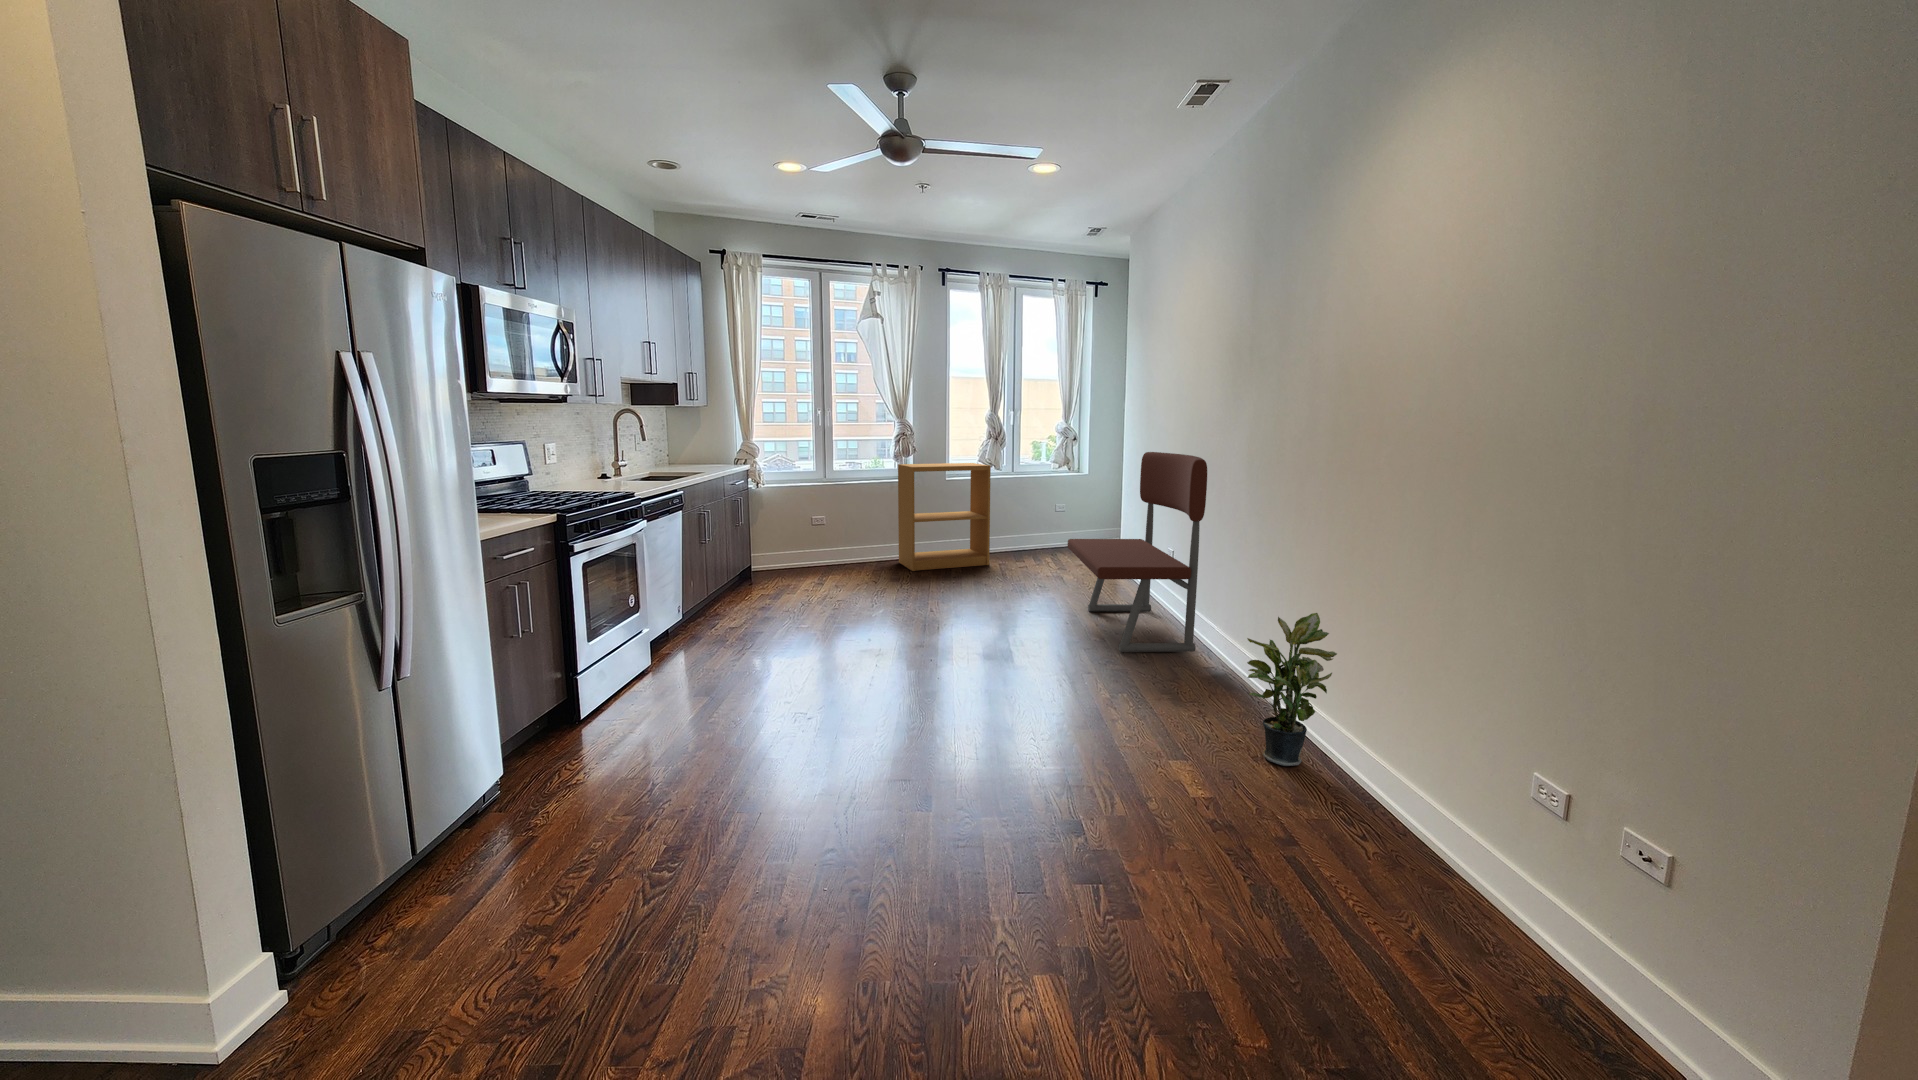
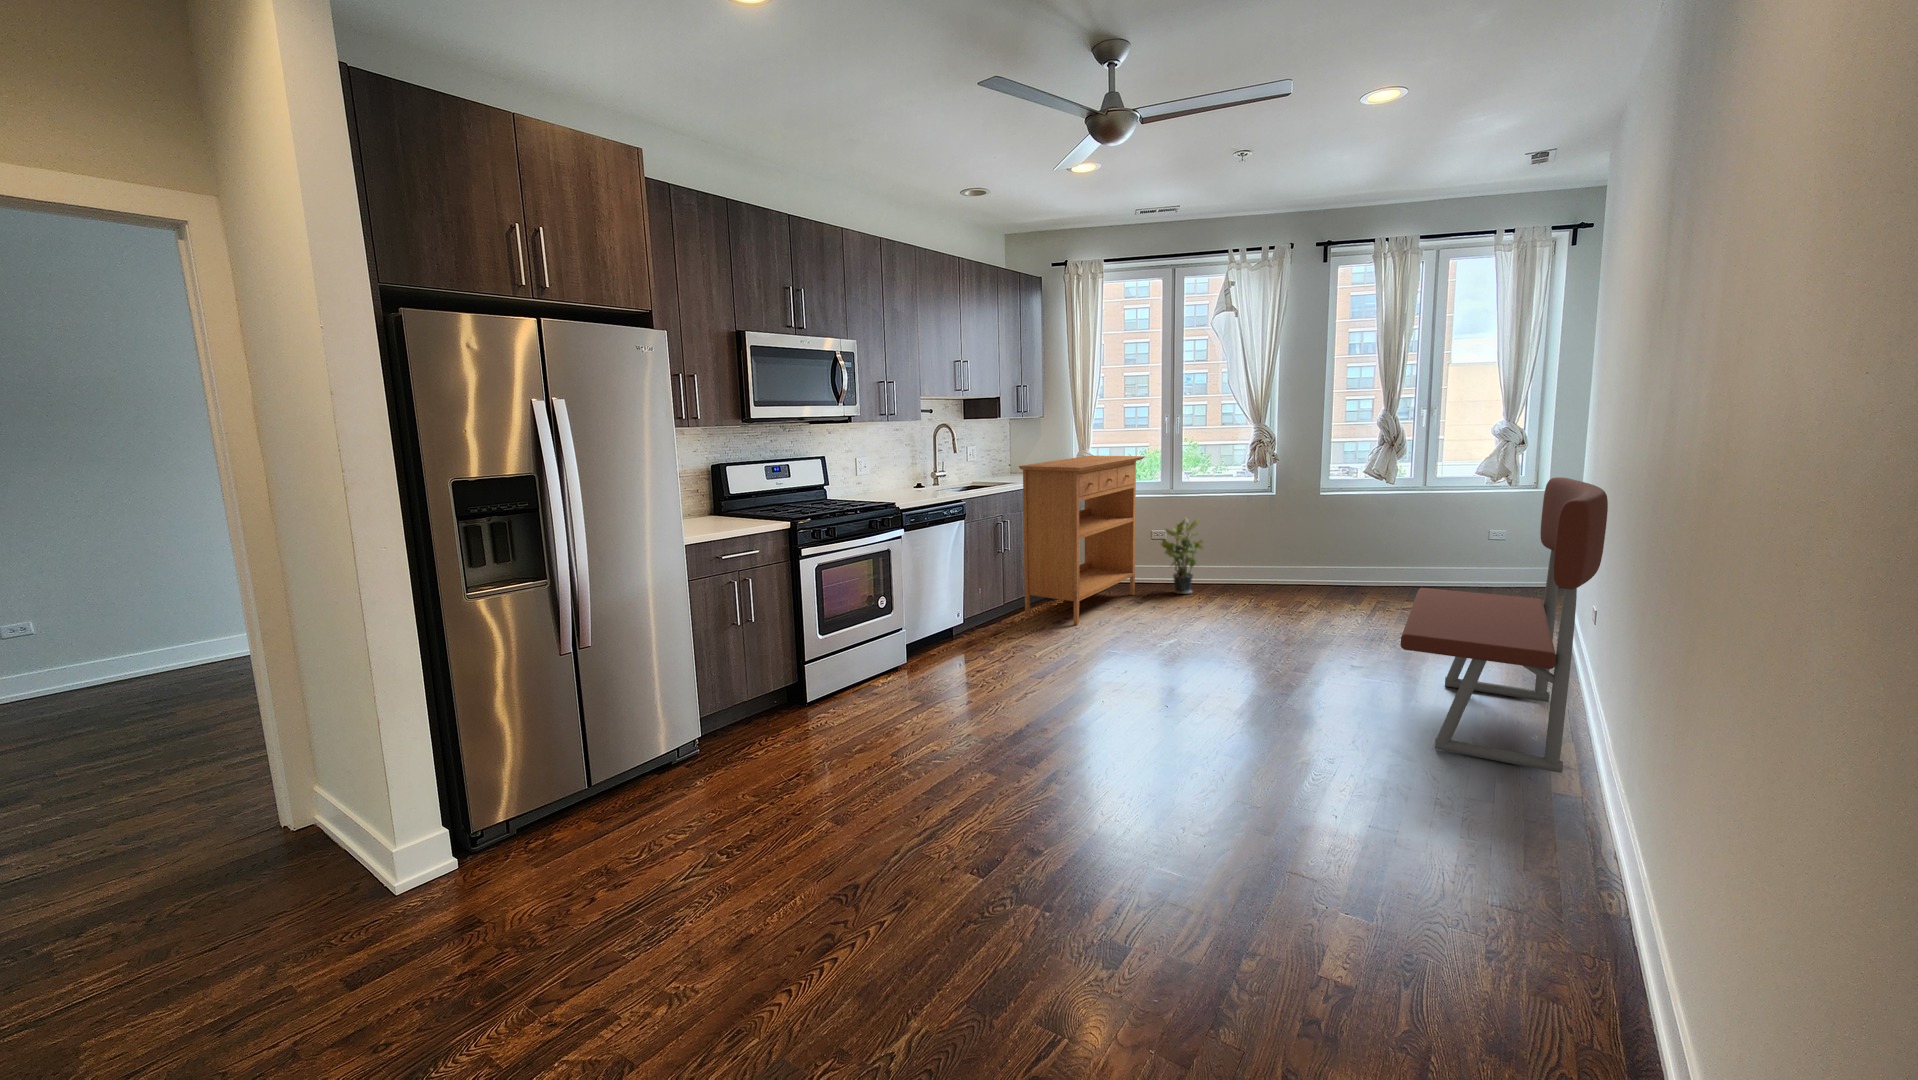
console table: none [706,445,812,608] -> present [1019,455,1145,625]
bookshelf: present [898,463,991,571] -> none [1247,476,1368,604]
potted plant: present [1247,613,1337,766] -> present [1161,520,1203,594]

